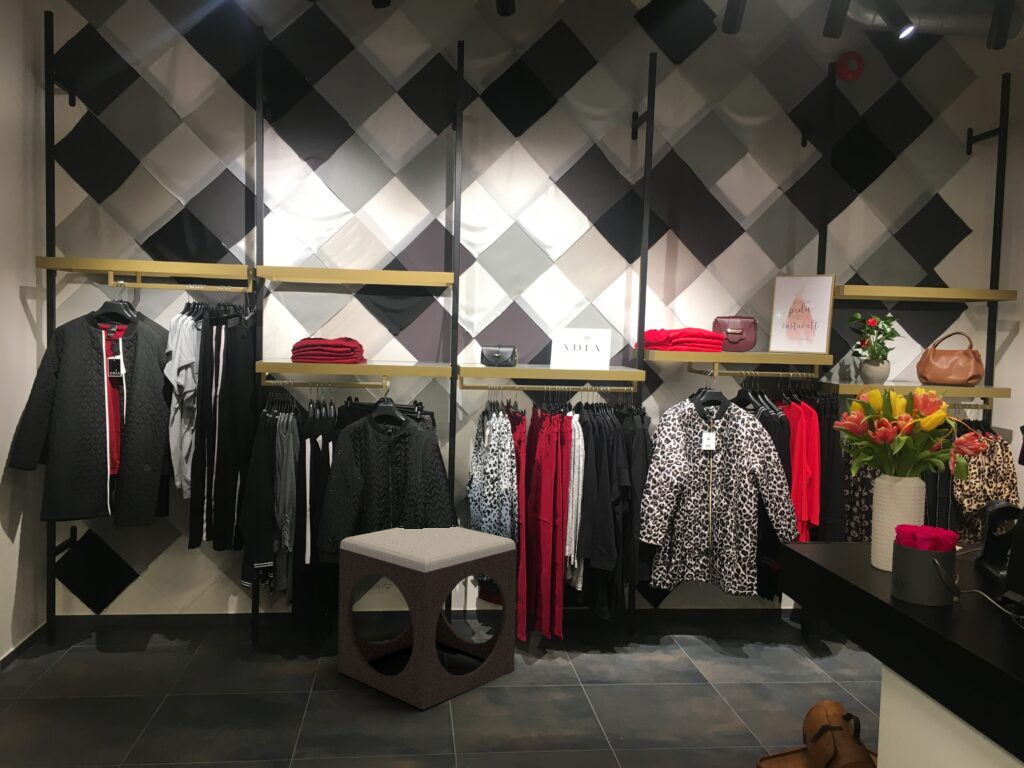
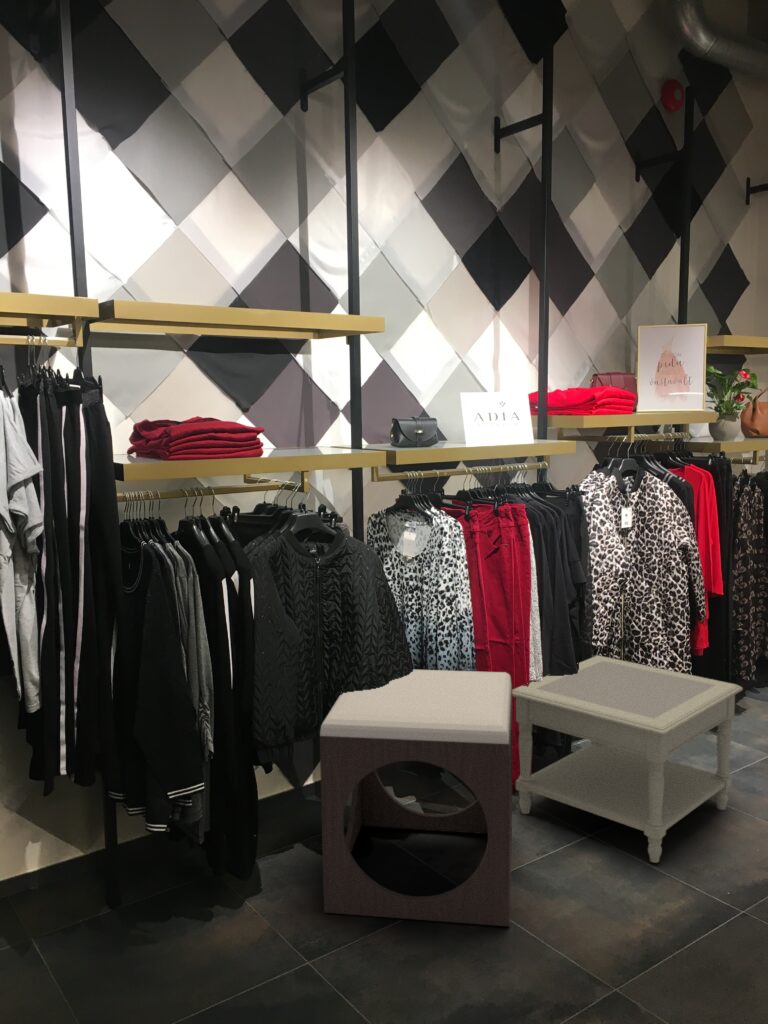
side table: none [537,554,720,712] -> present [512,656,743,863]

